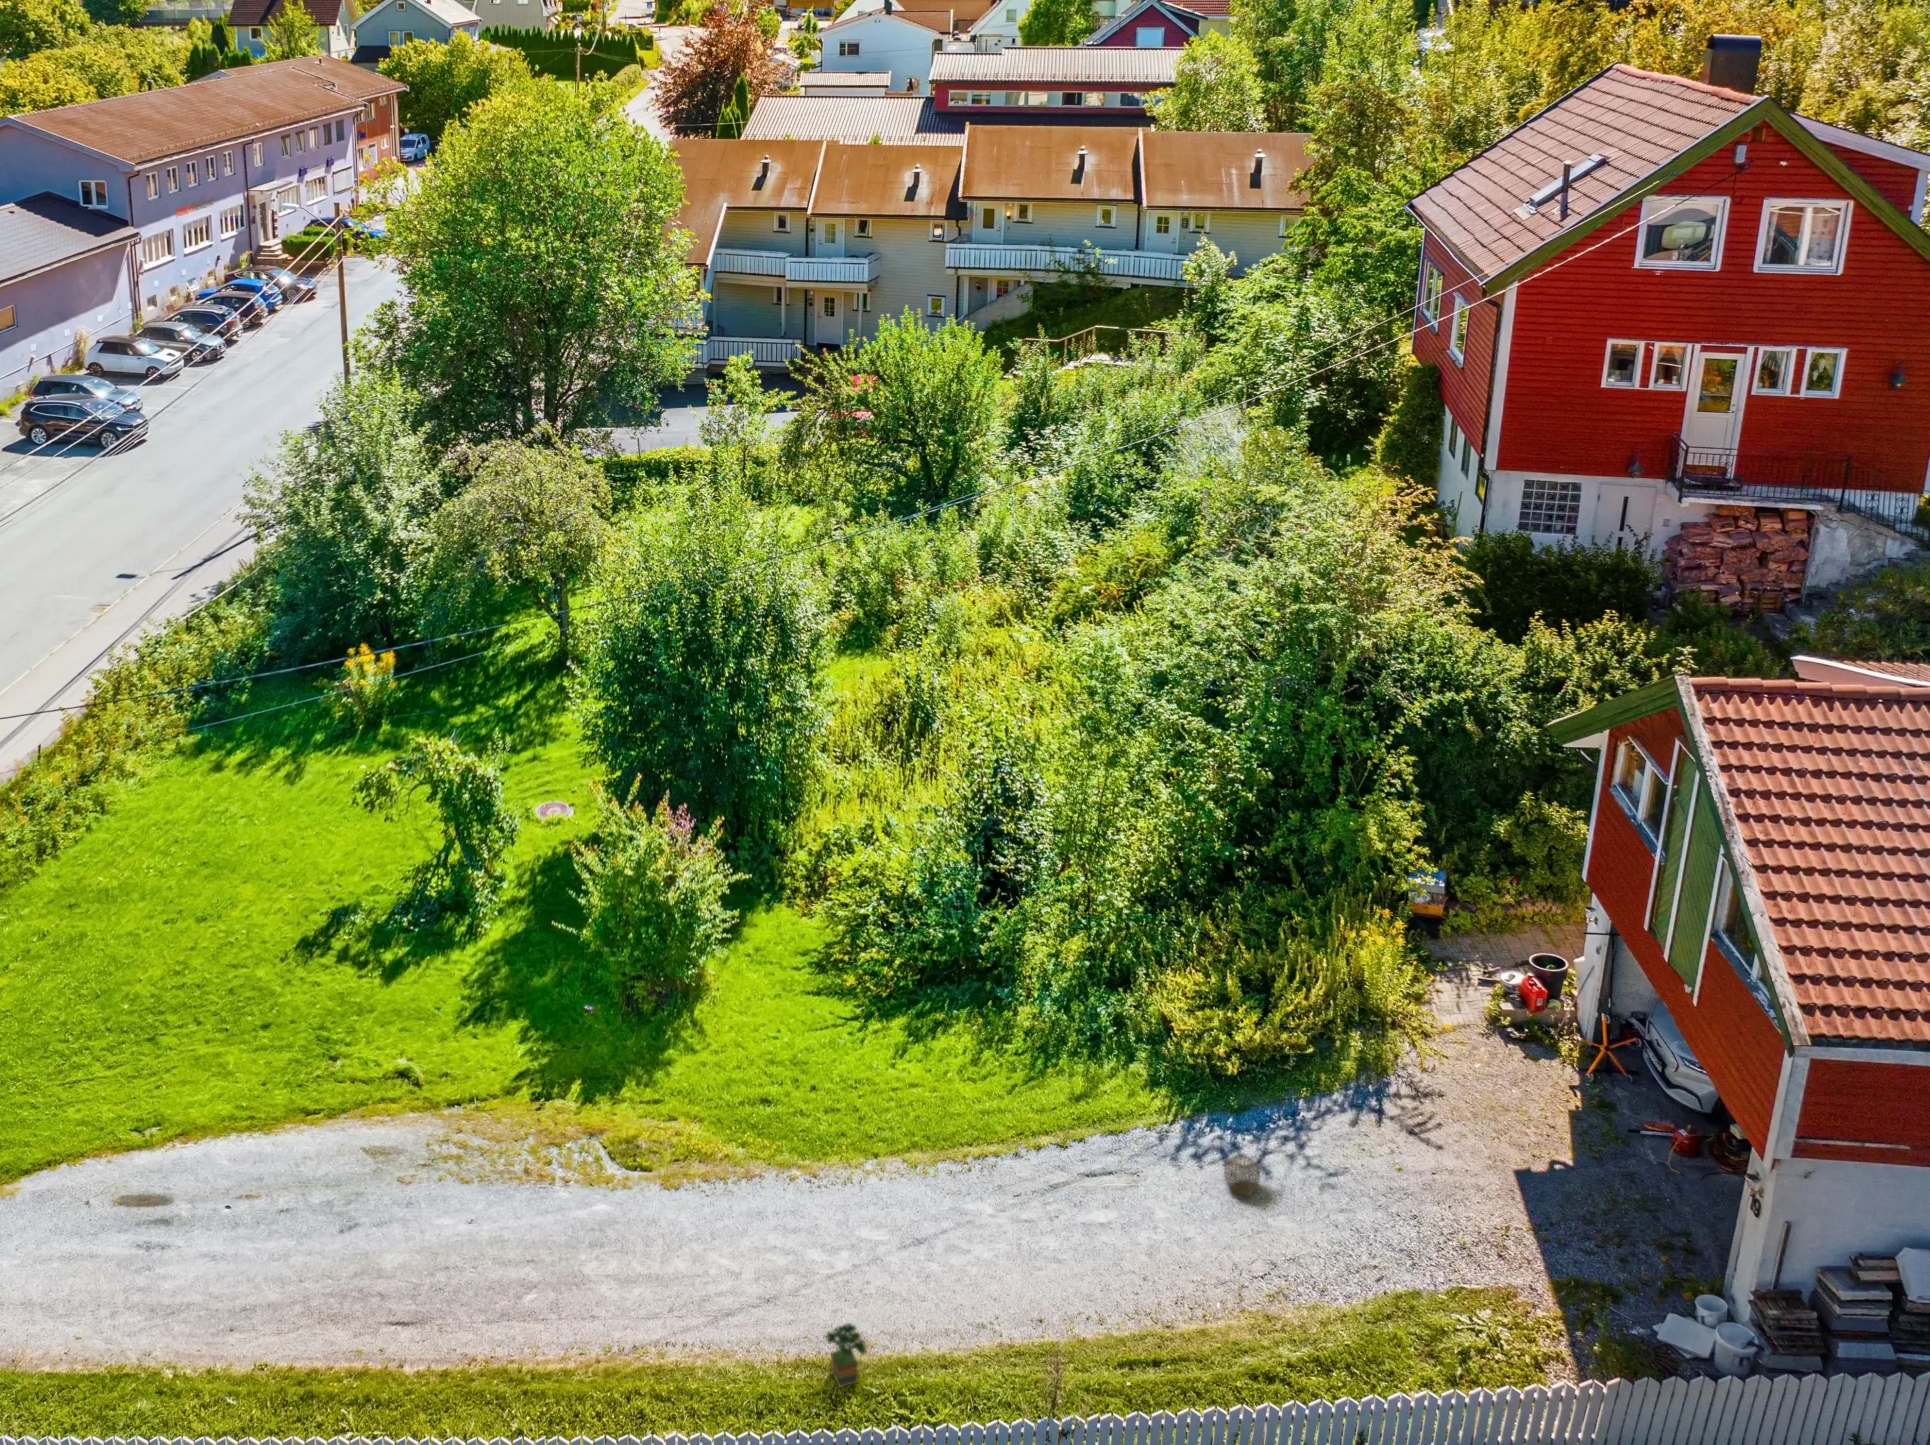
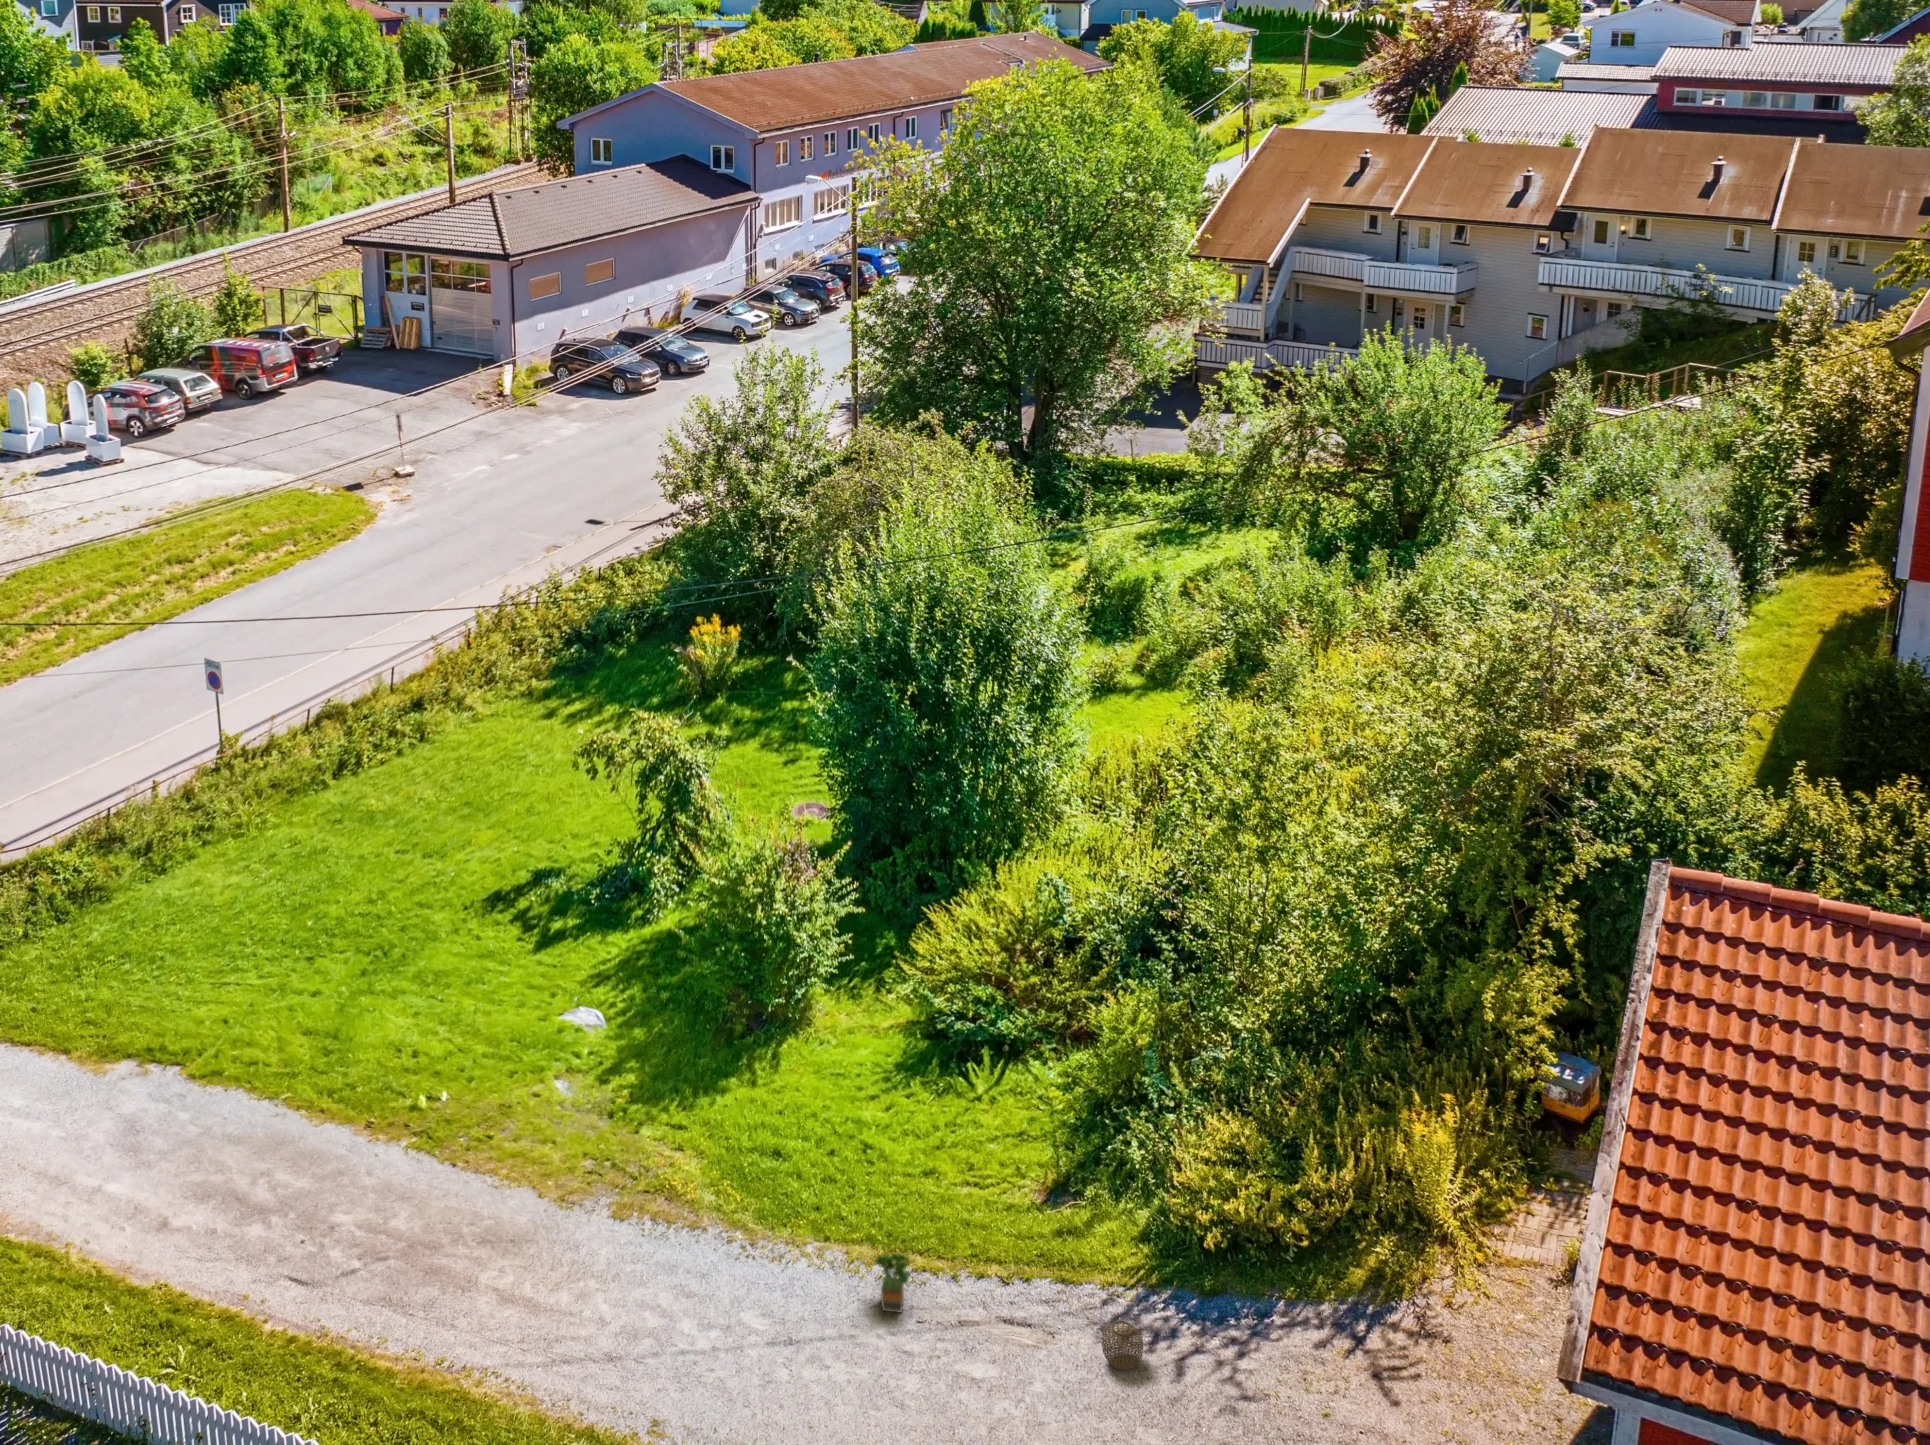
potted tree: present [826,1324,866,1387] -> present [875,1253,911,1312]

